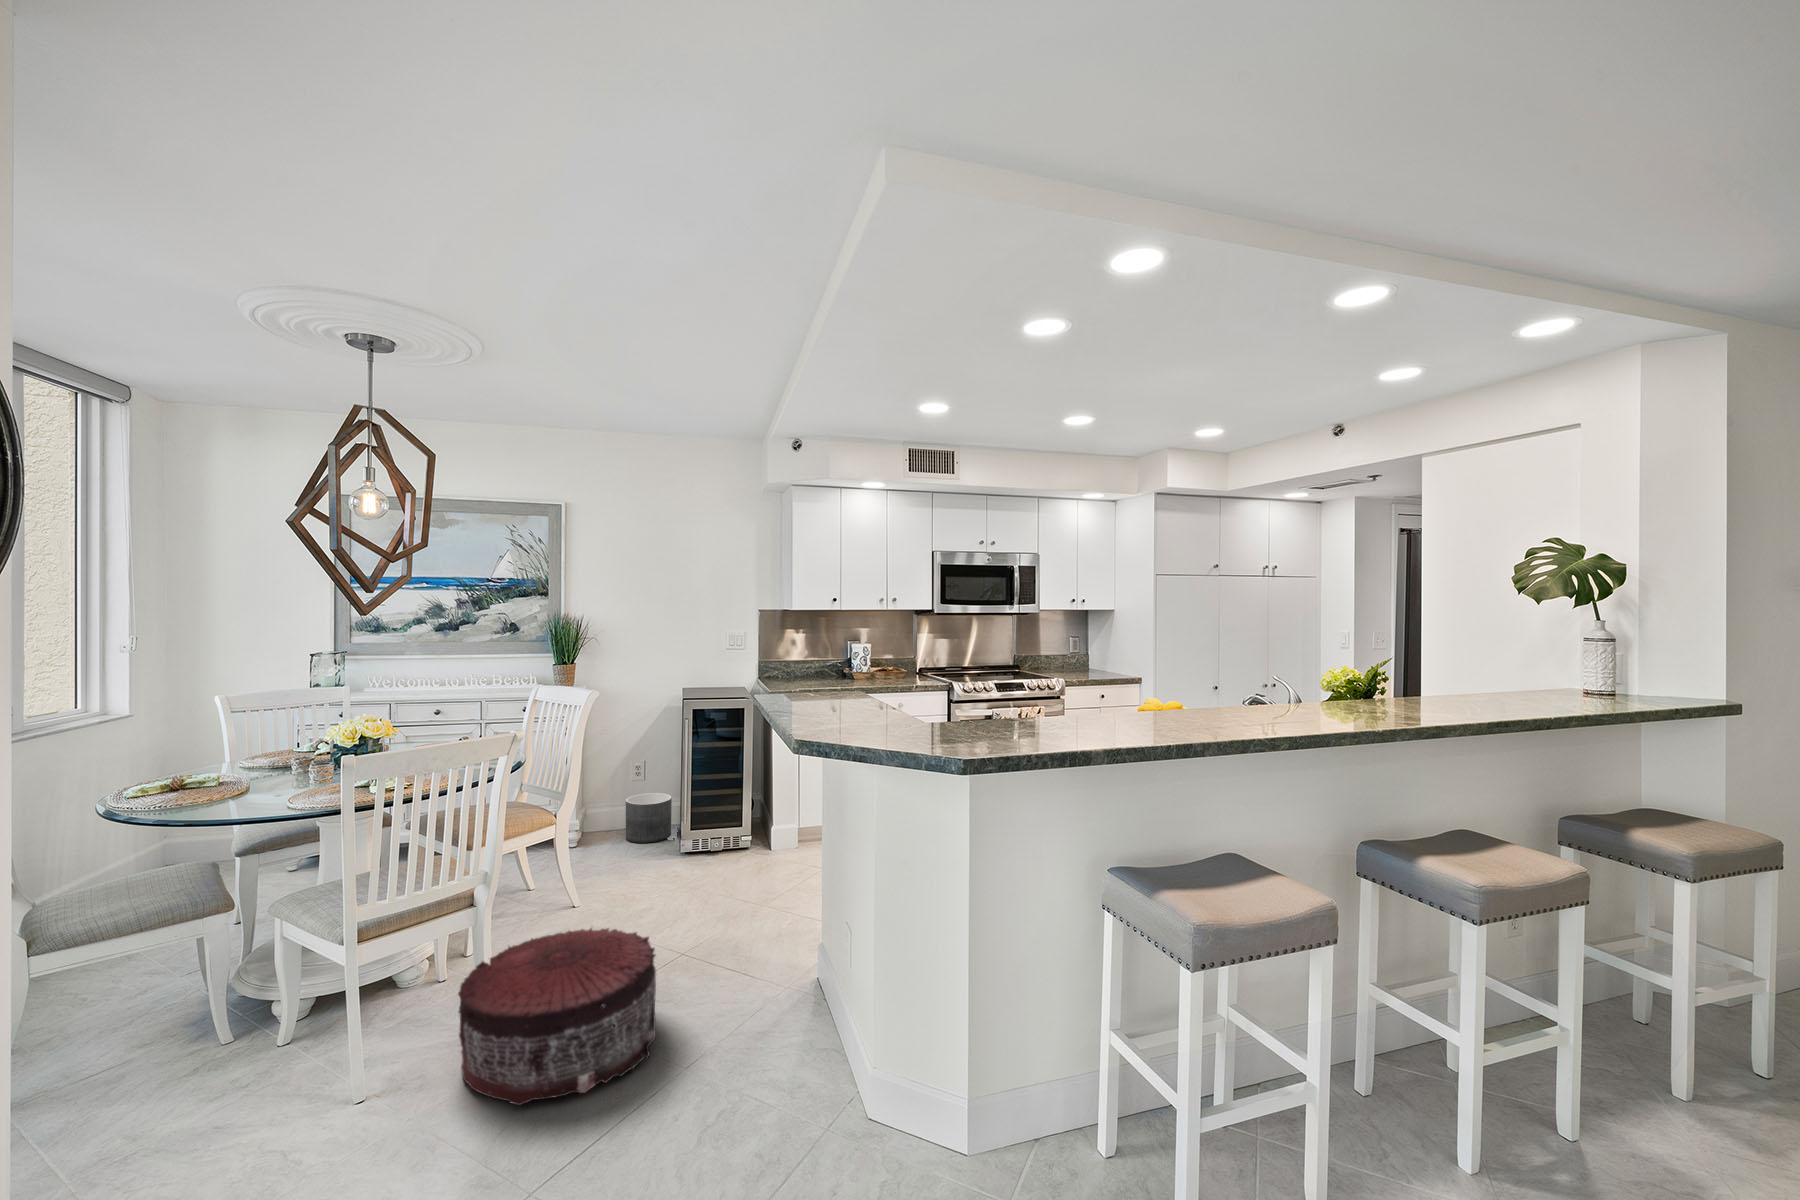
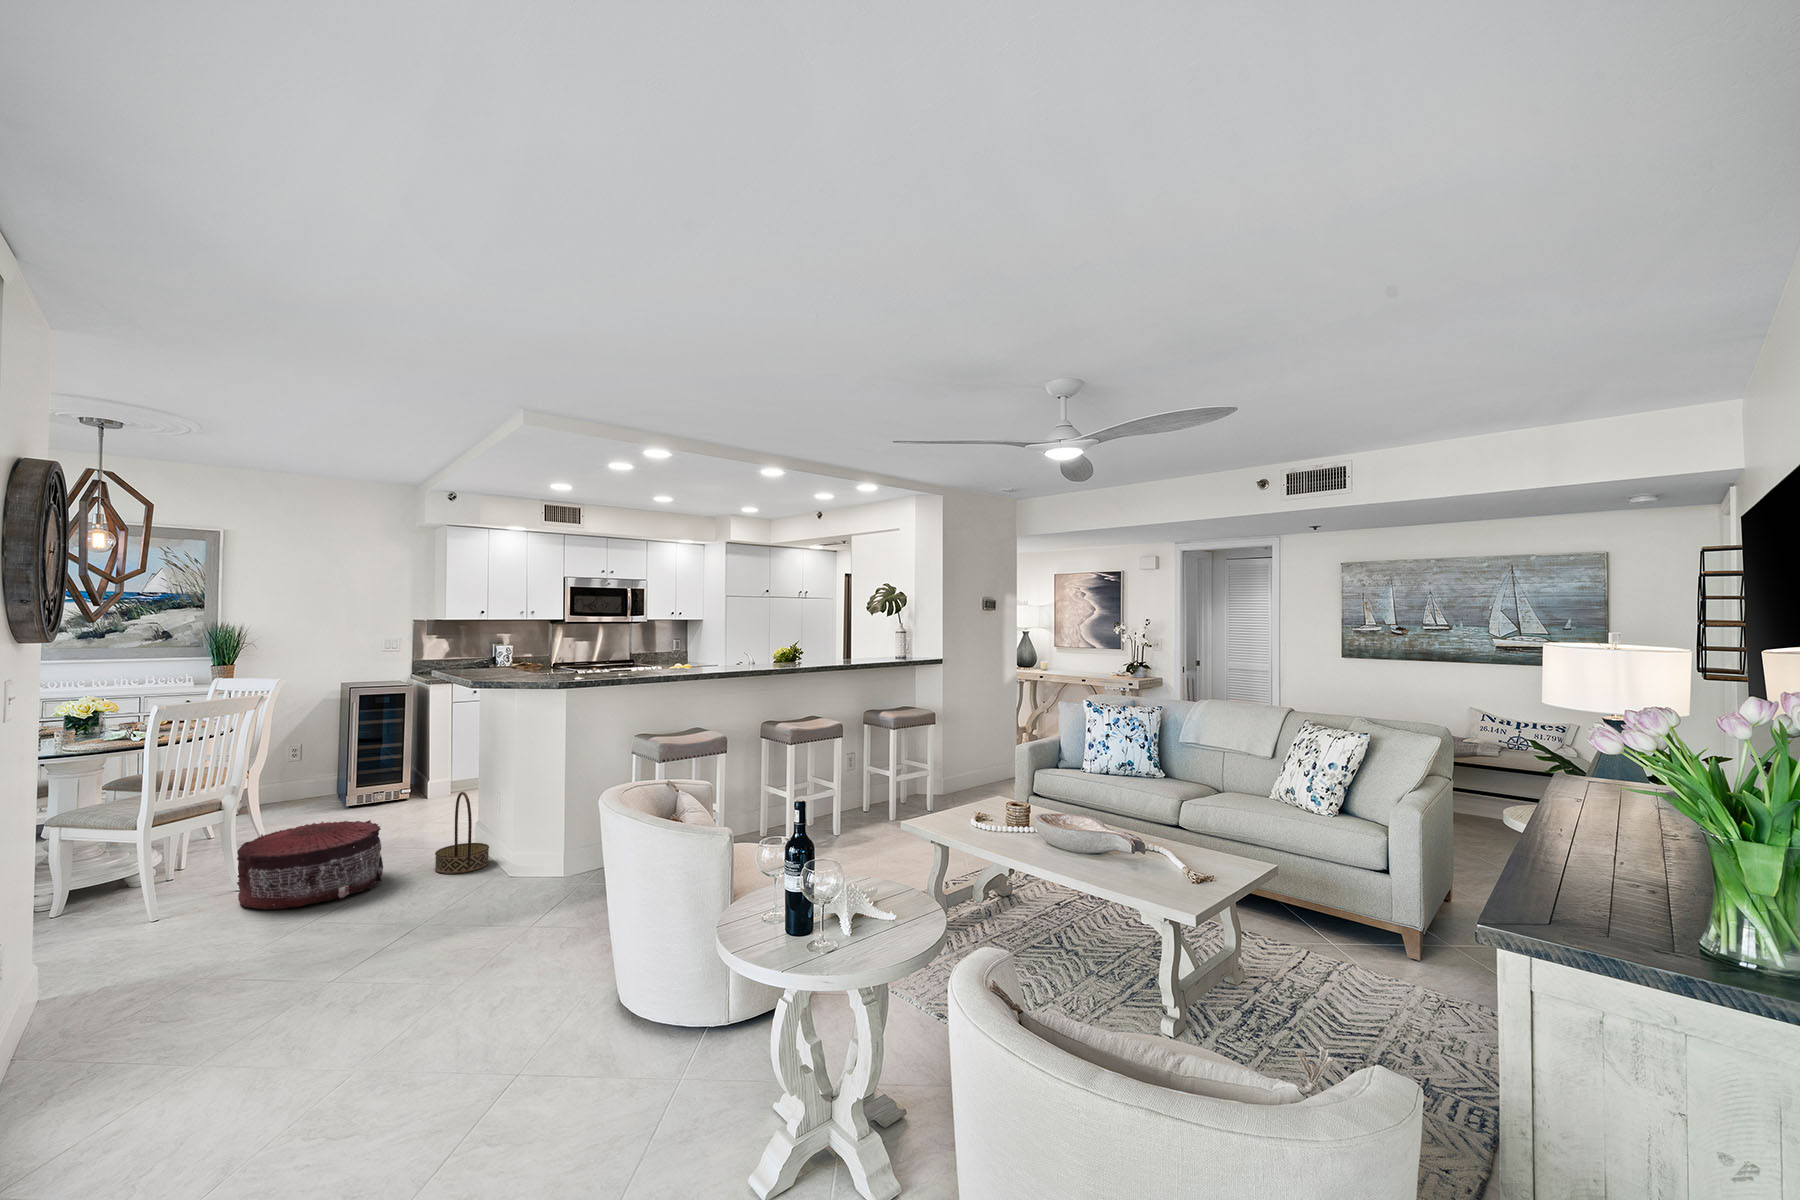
planter: present [626,793,672,843] -> none [288,770,333,808]
basket: none [733,907,812,1054] -> present [435,792,489,874]

